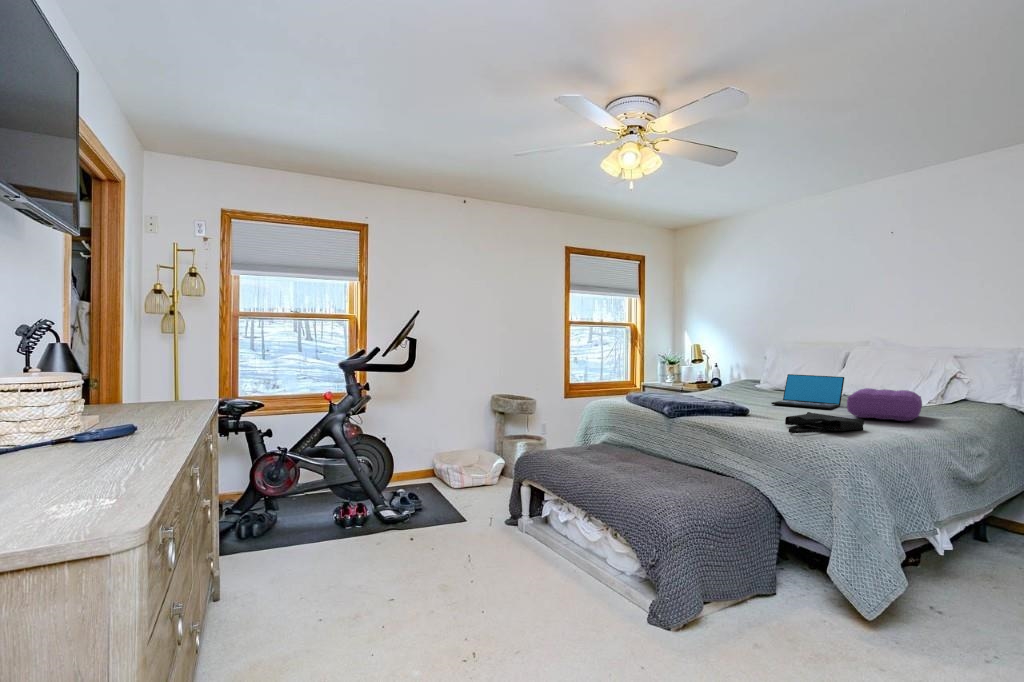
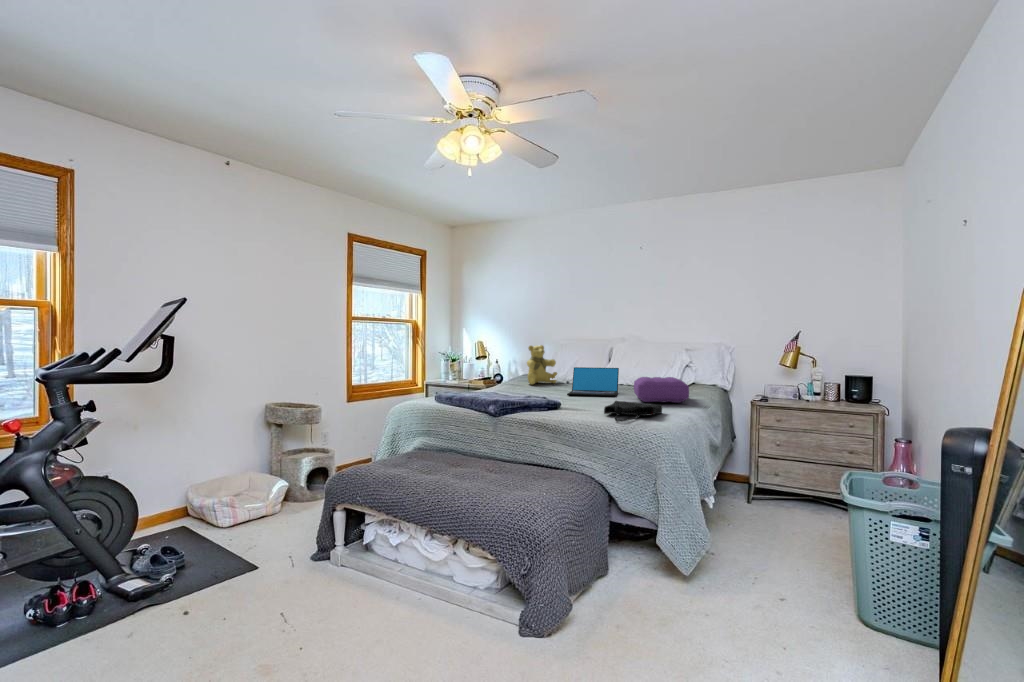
teddy bear: none [741,349,780,392] -> present [527,345,557,384]

